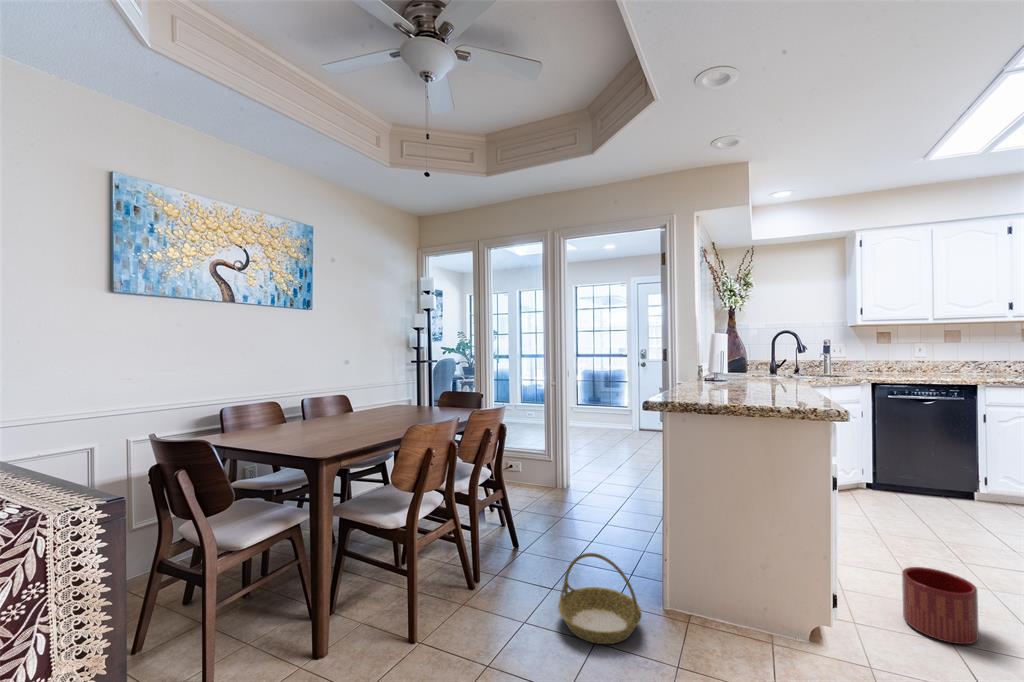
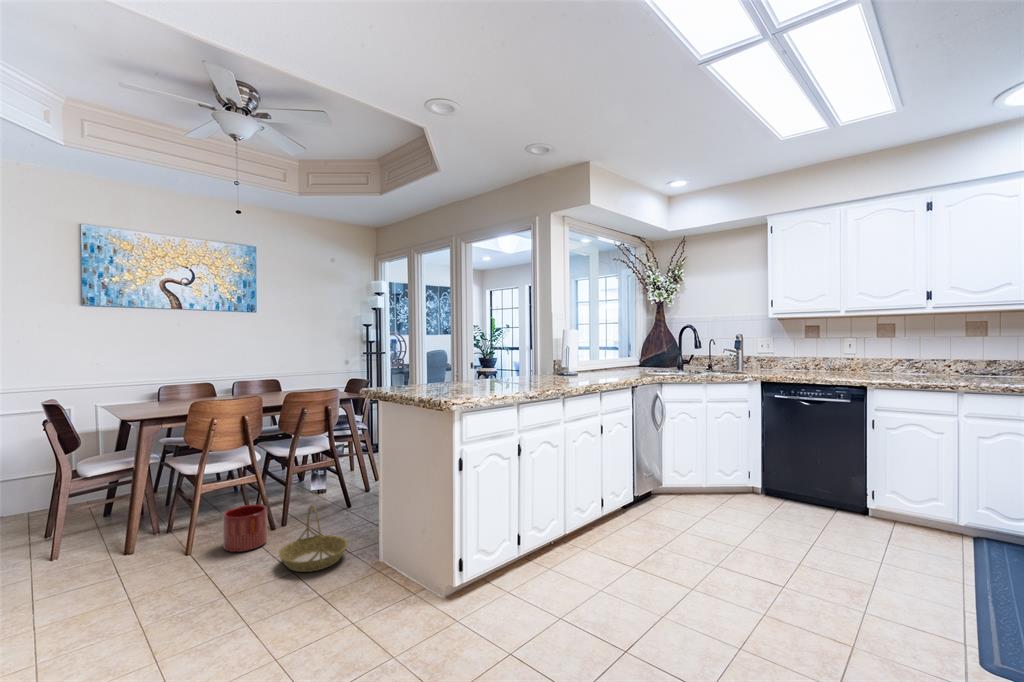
planter: present [902,567,979,644] -> present [223,504,268,552]

